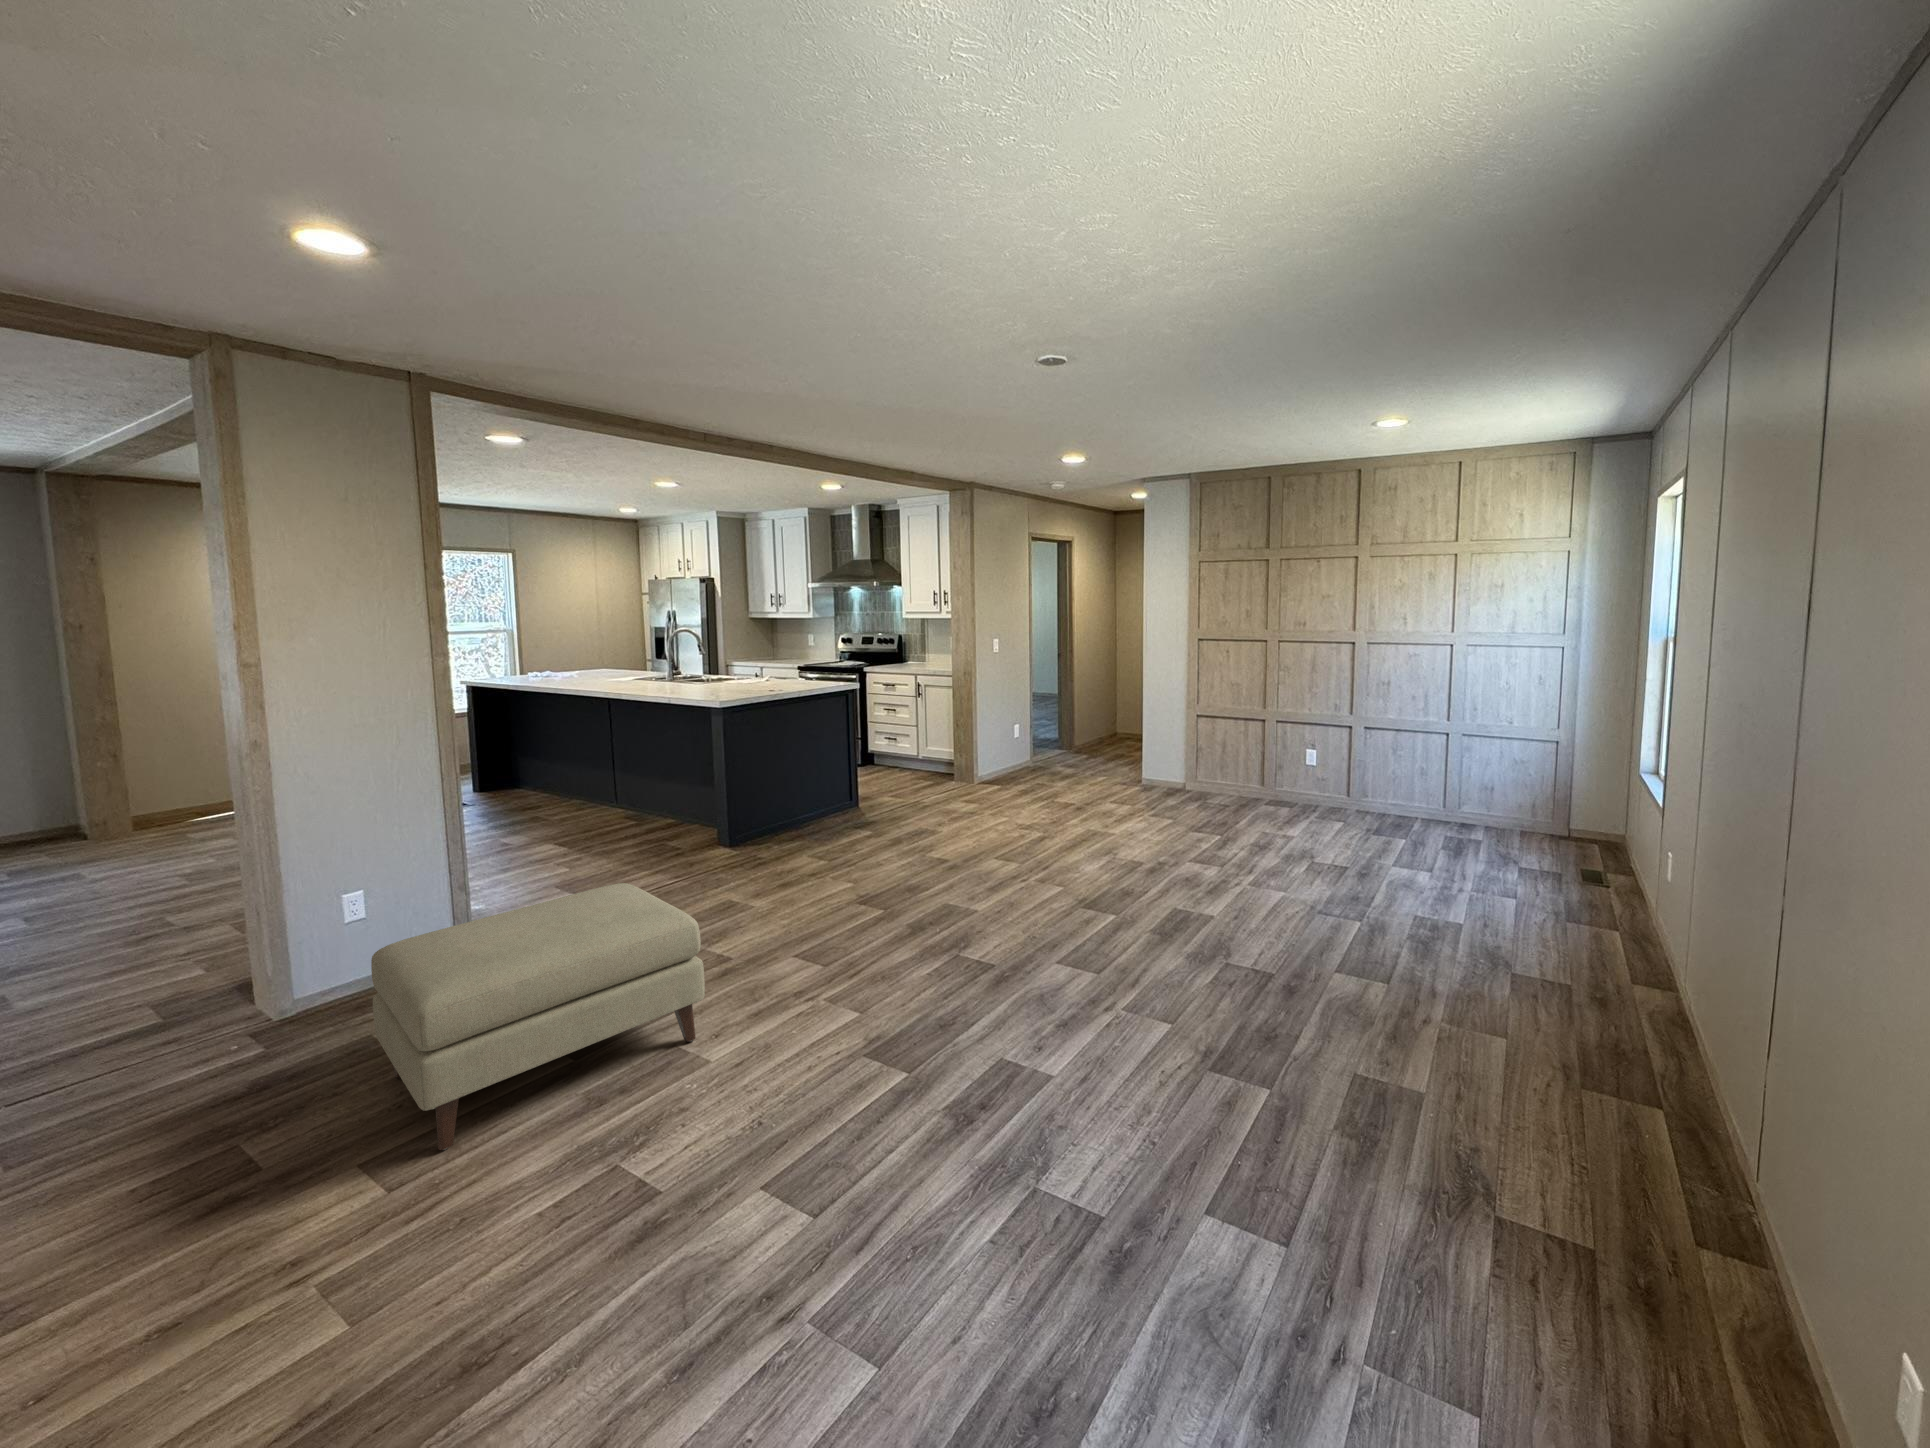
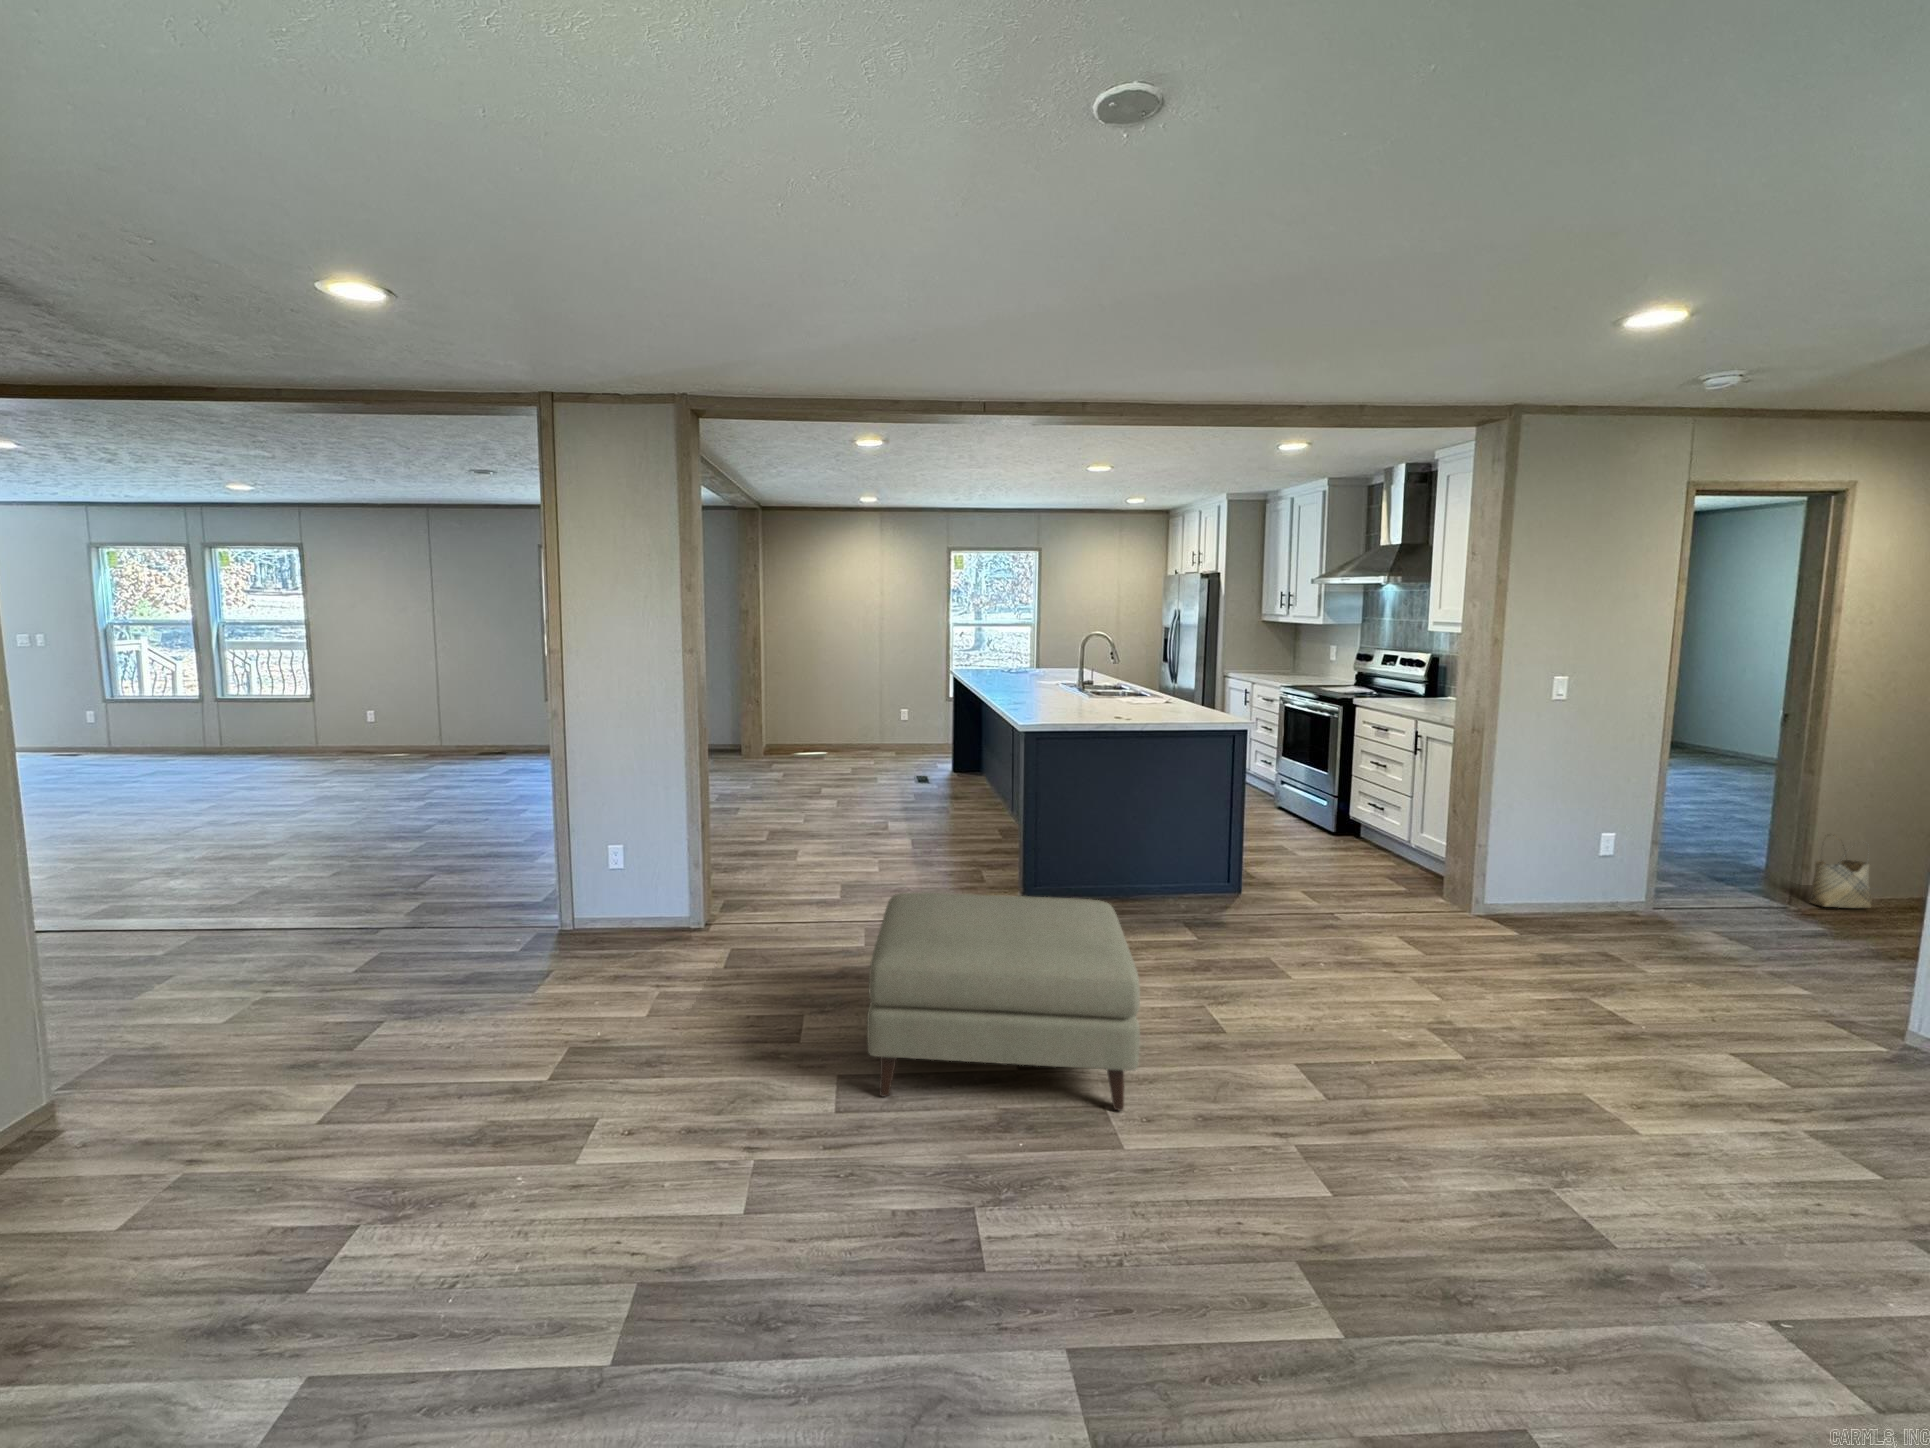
woven basket: none [988,740,1011,780] -> present [1809,844,1872,908]

